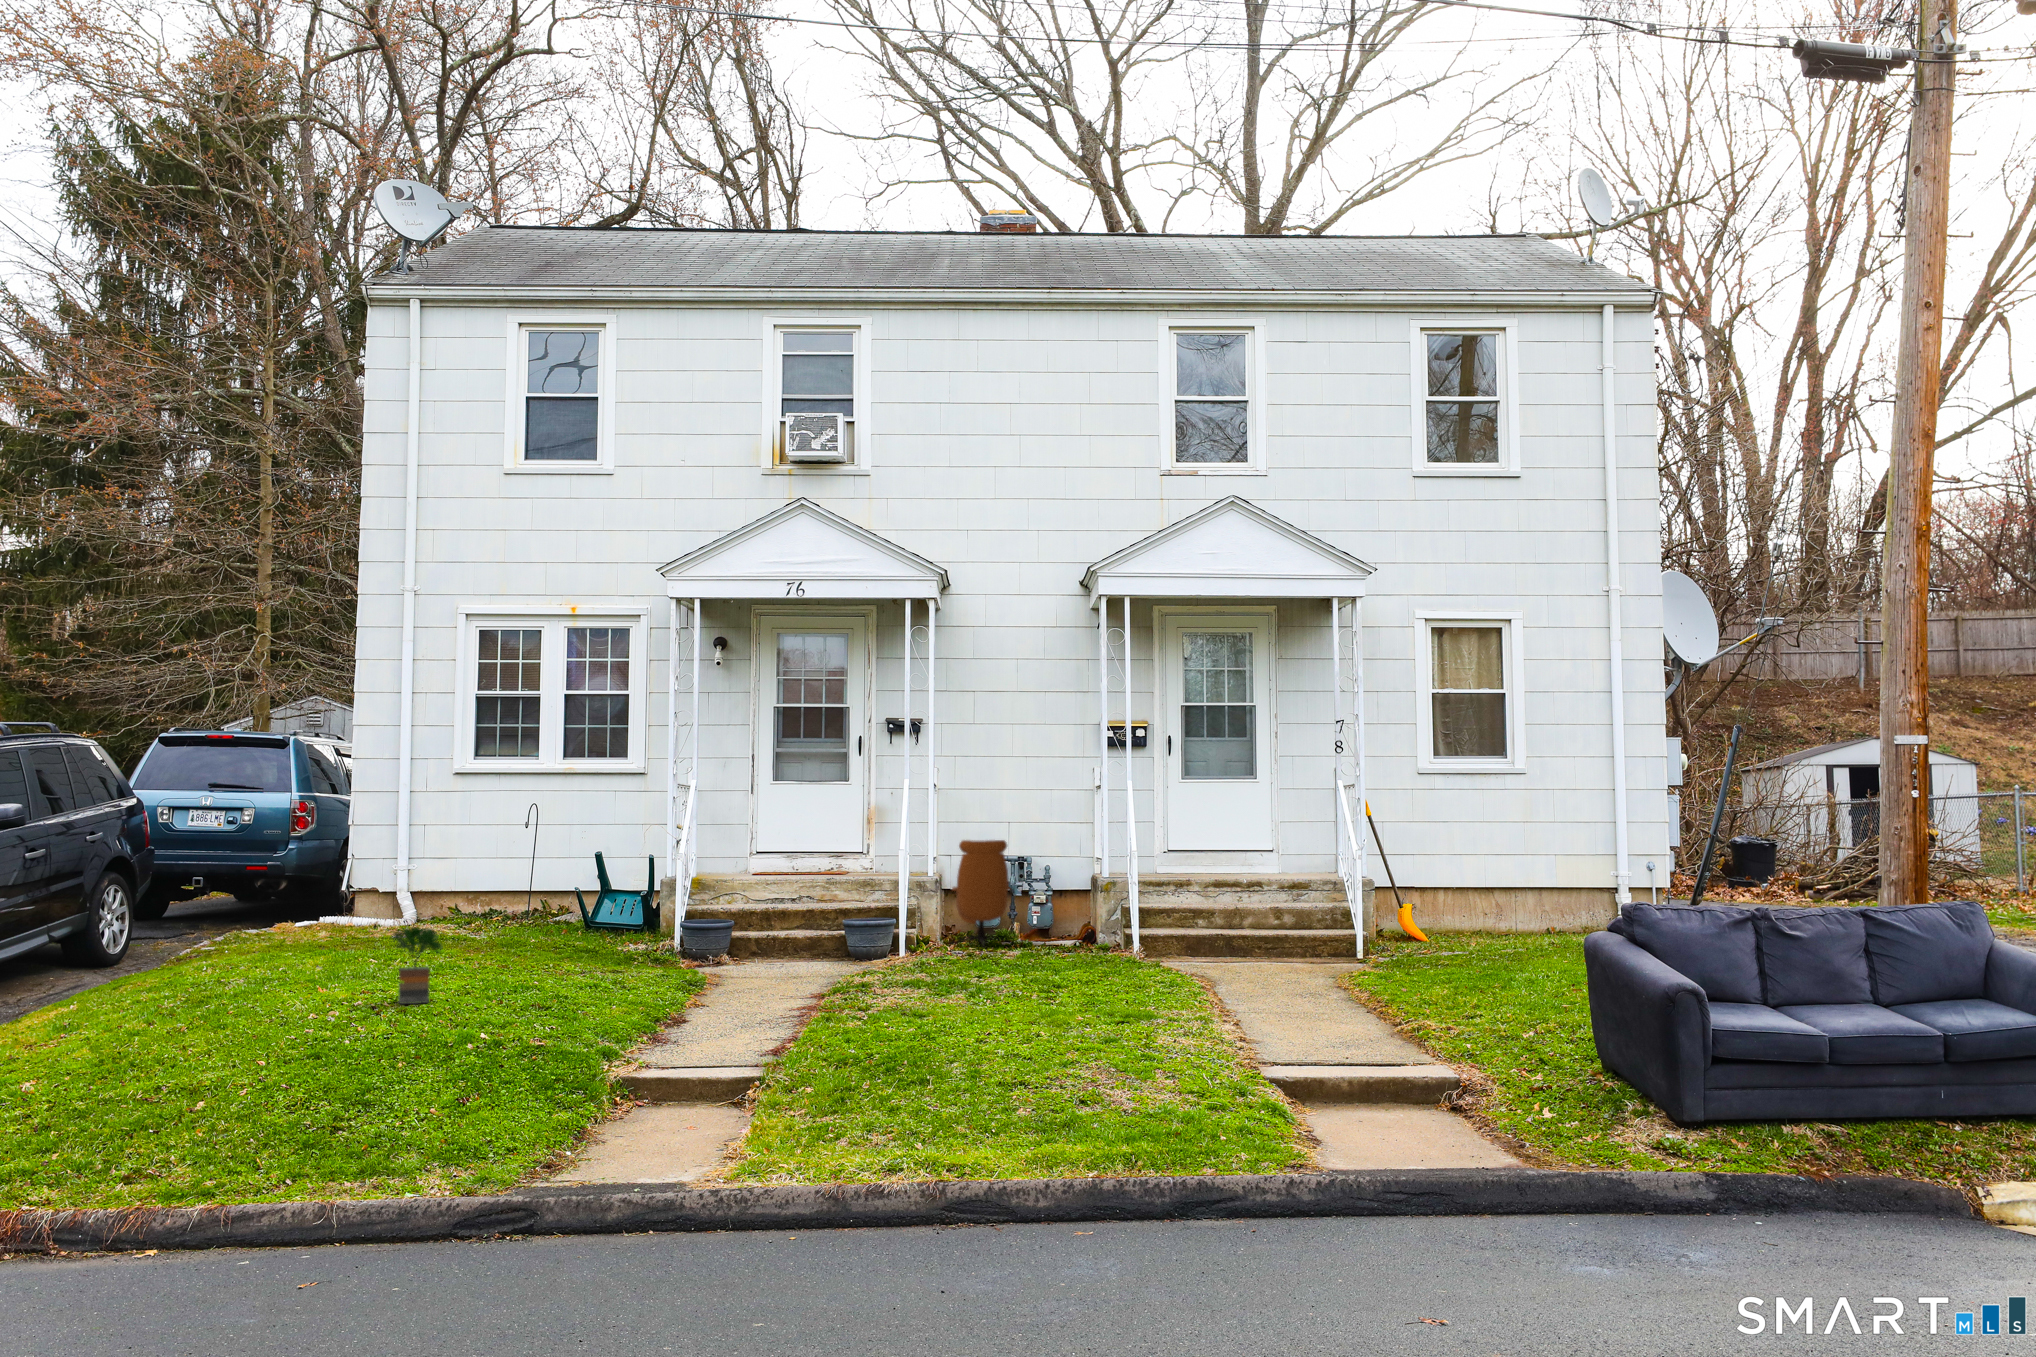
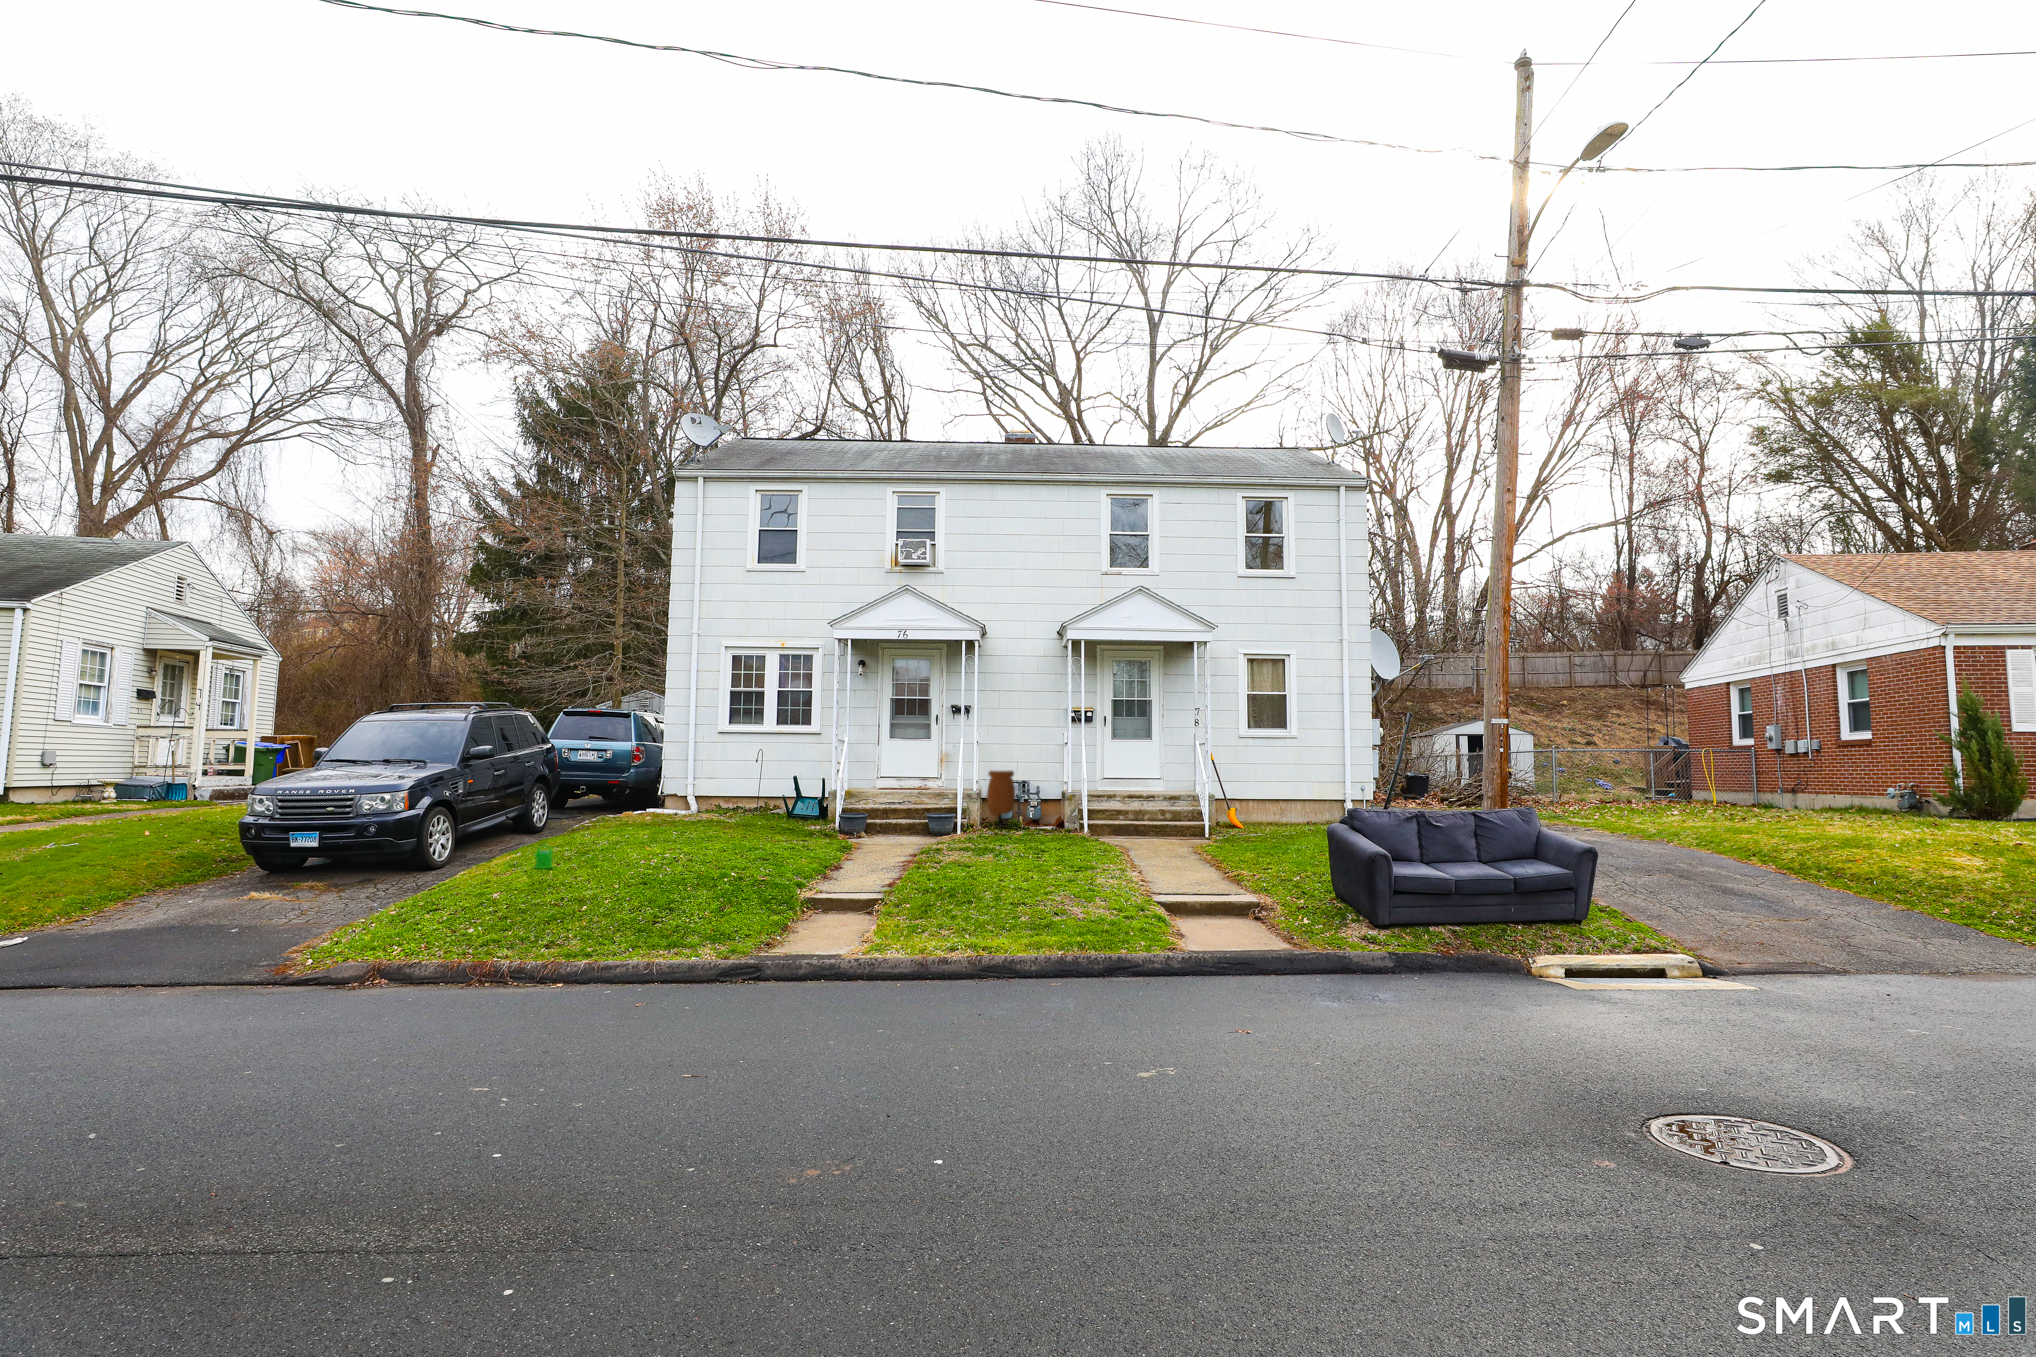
potted tree: present [391,927,442,1004] -> none [683,807,712,848]
watering can: none [96,1012,135,1061] -> present [534,844,553,869]

